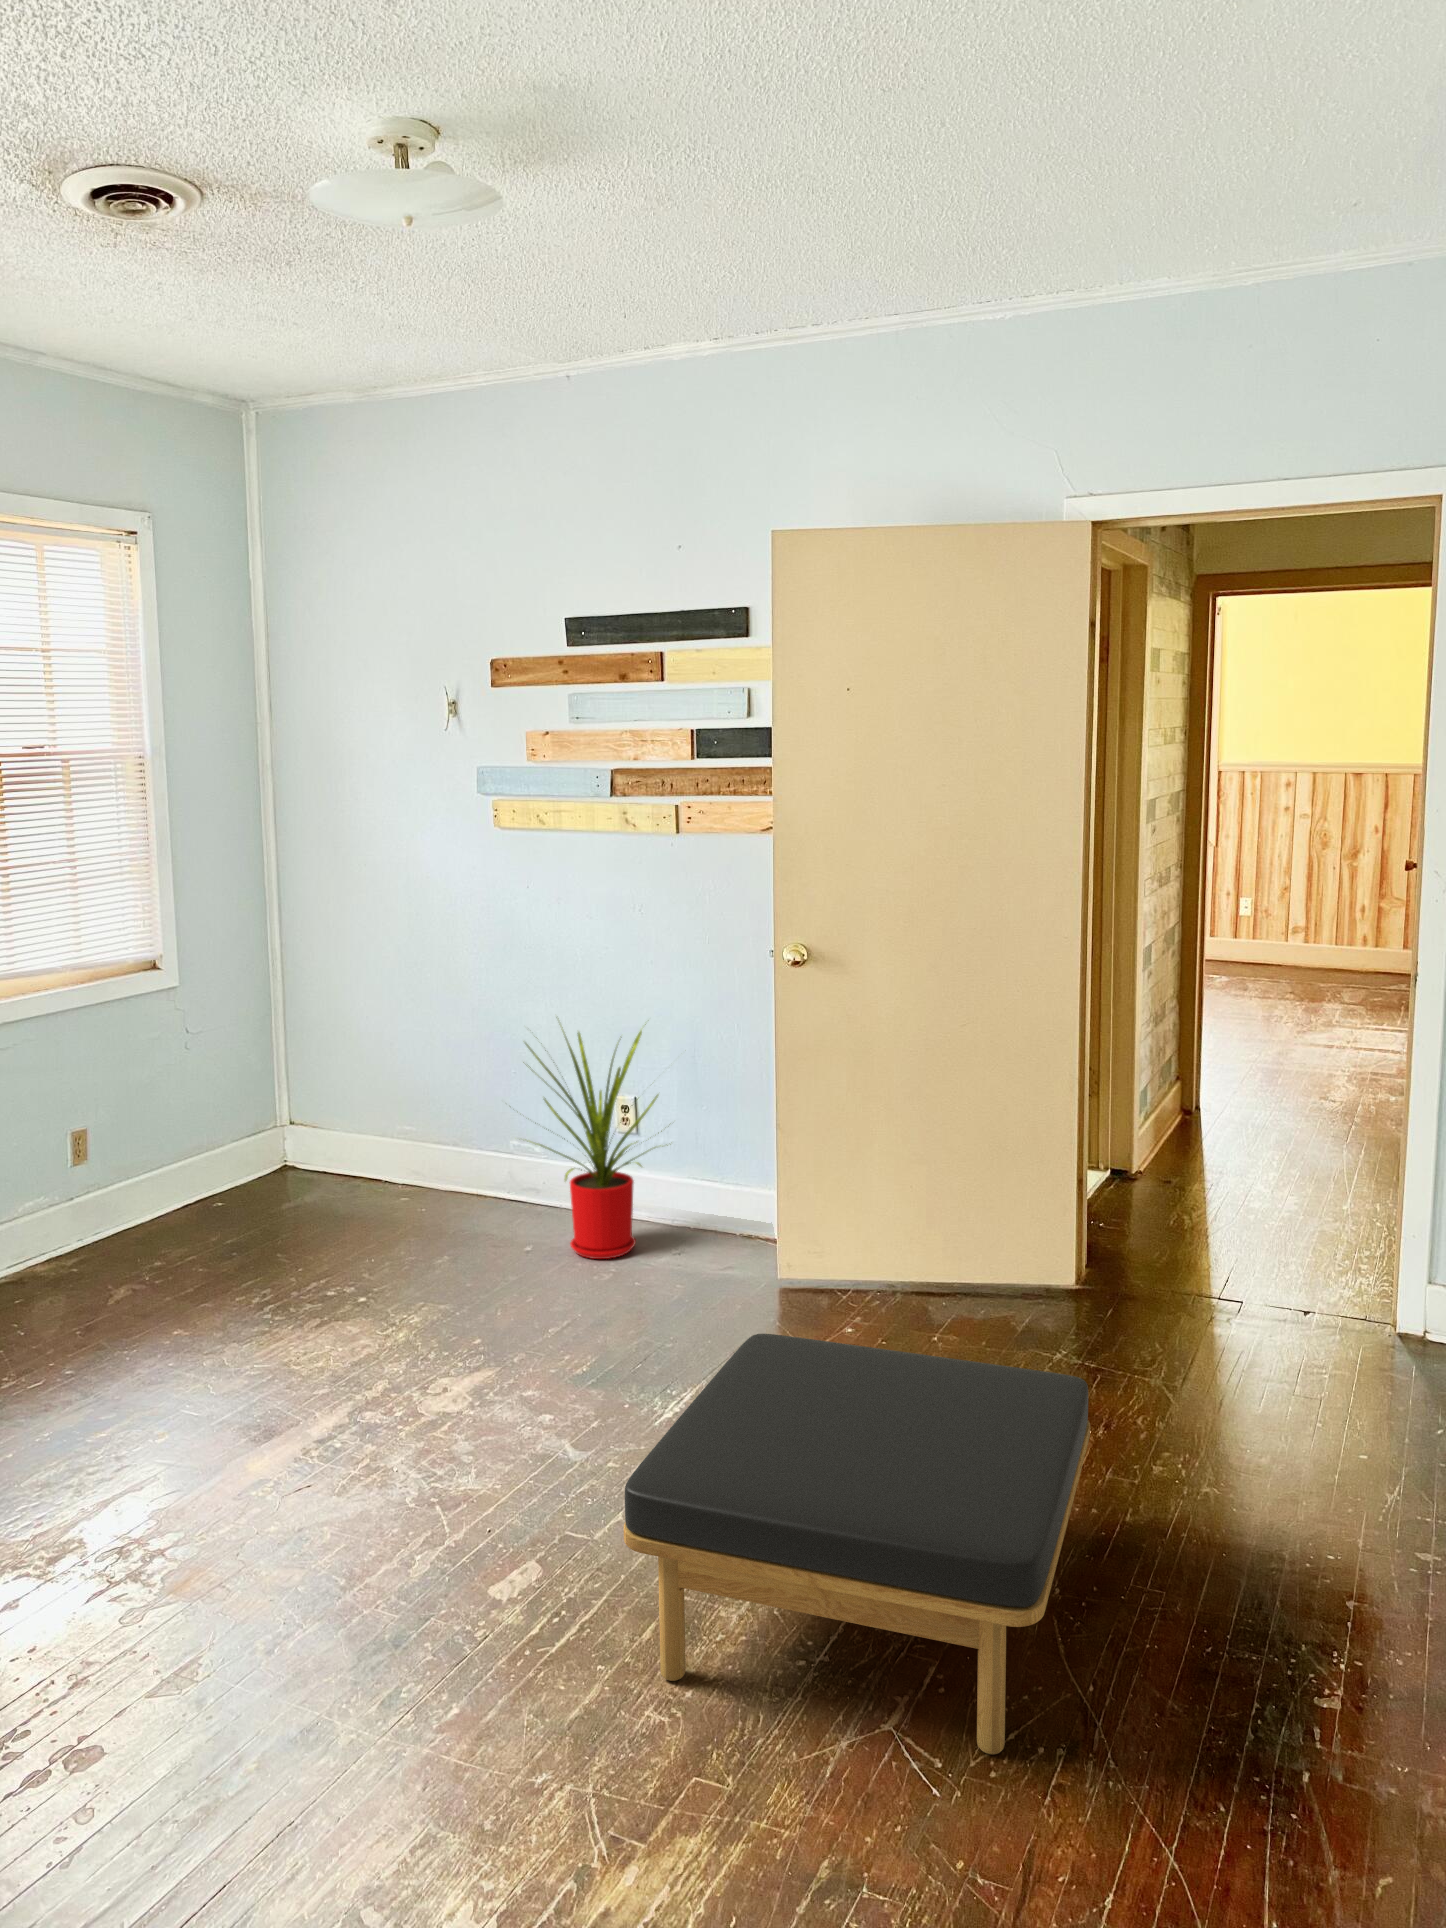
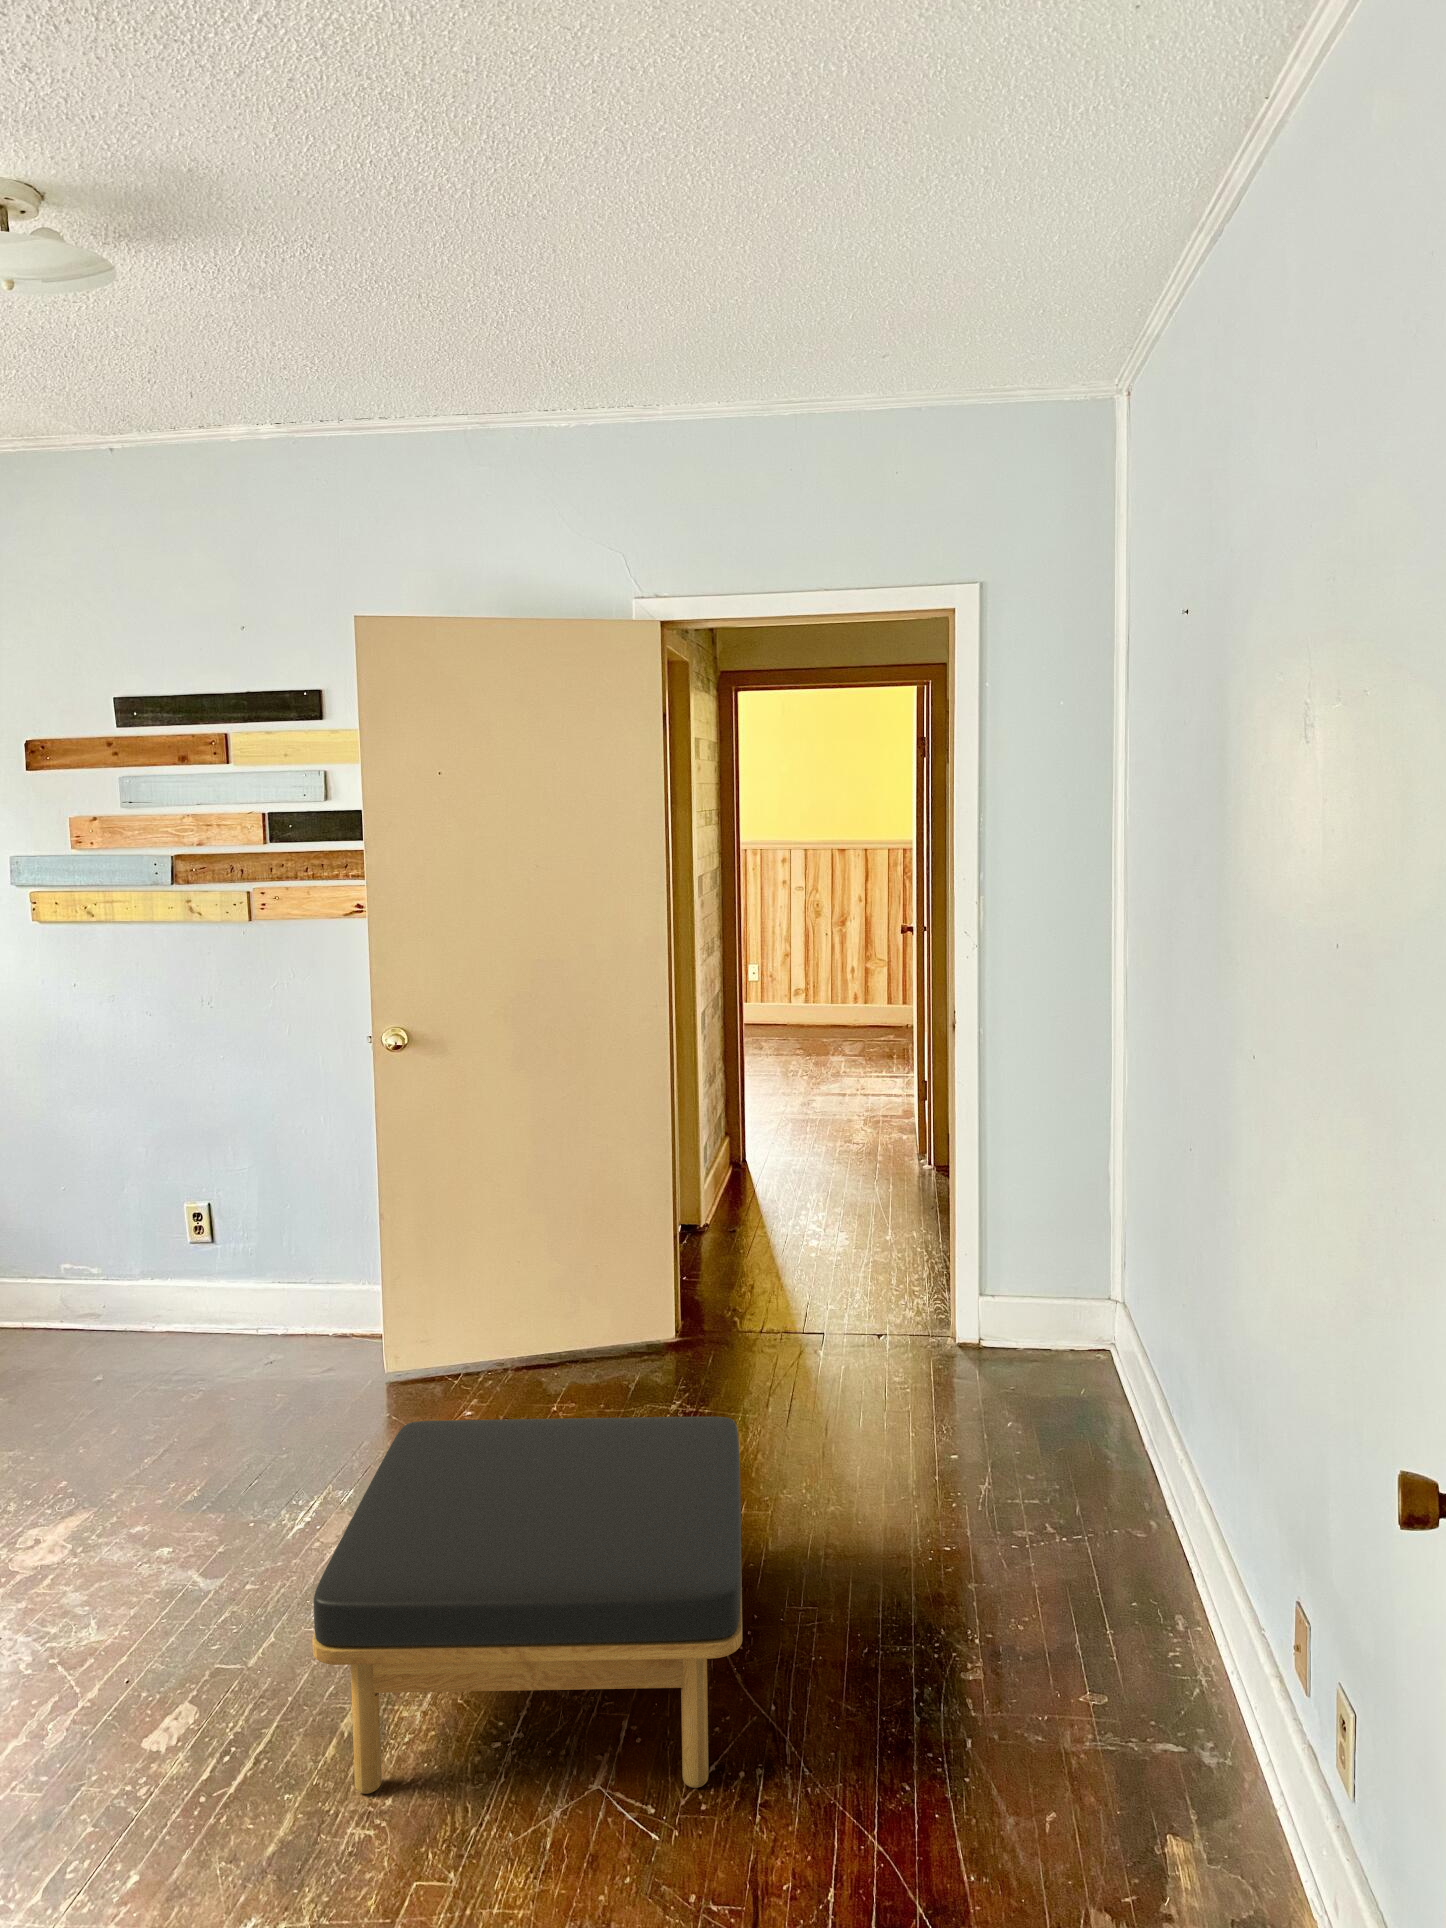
house plant: present [525,1024,668,1259] -> none [67,1113,275,1376]

